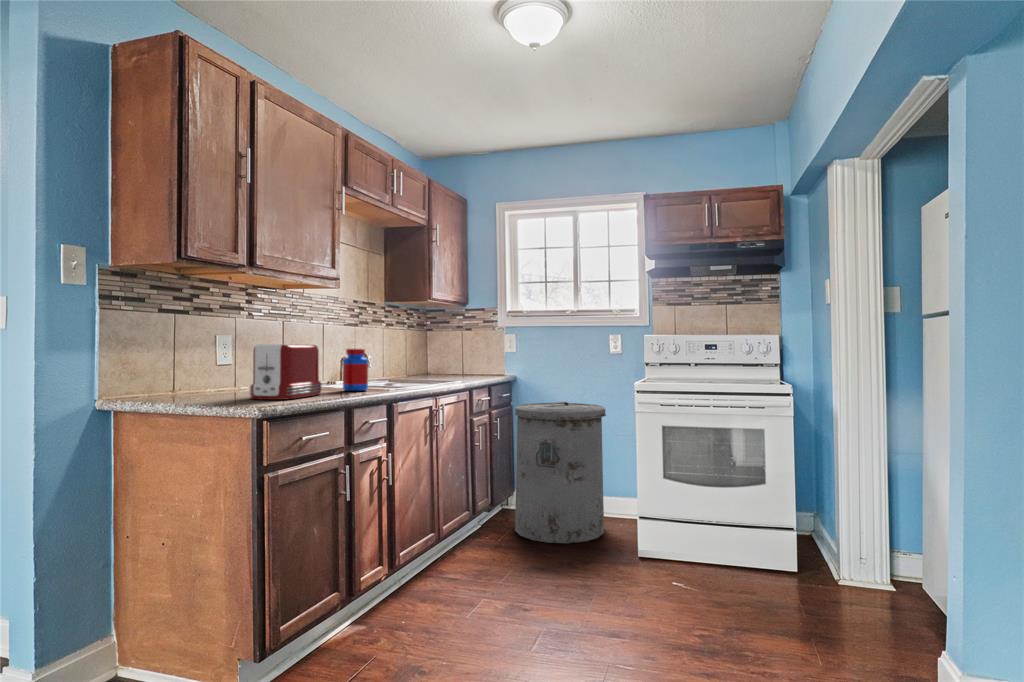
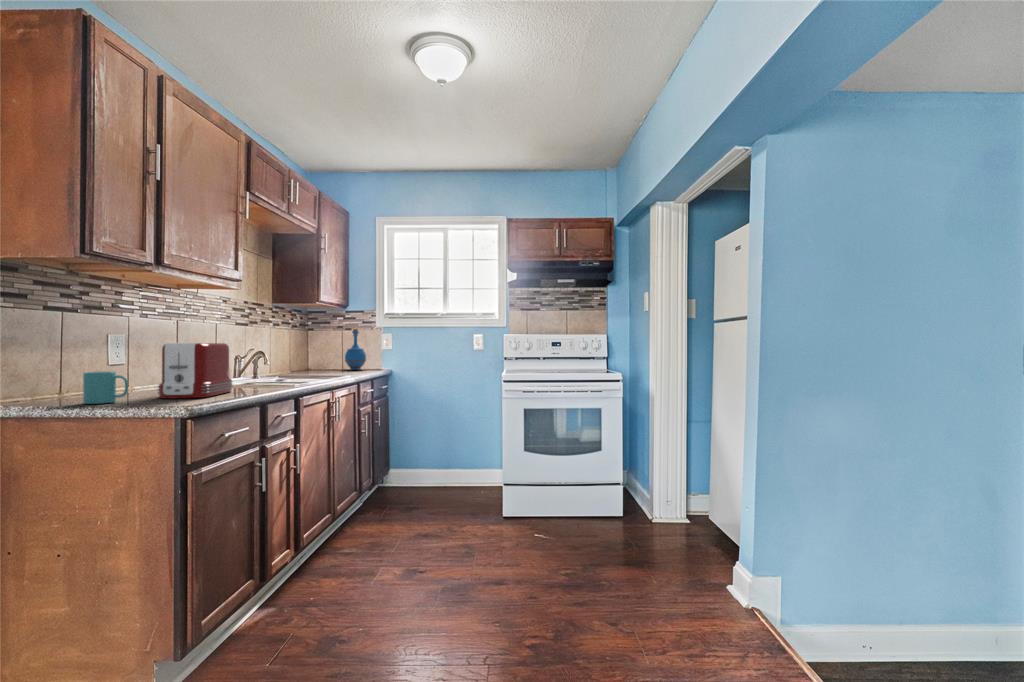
bottle: none [461,330,484,376] -> present [345,329,366,370]
jar: present [343,349,368,391] -> none [249,347,275,387]
mug: none [185,371,222,402] -> present [83,371,128,404]
trash can: present [515,402,606,543] -> none [398,391,476,512]

